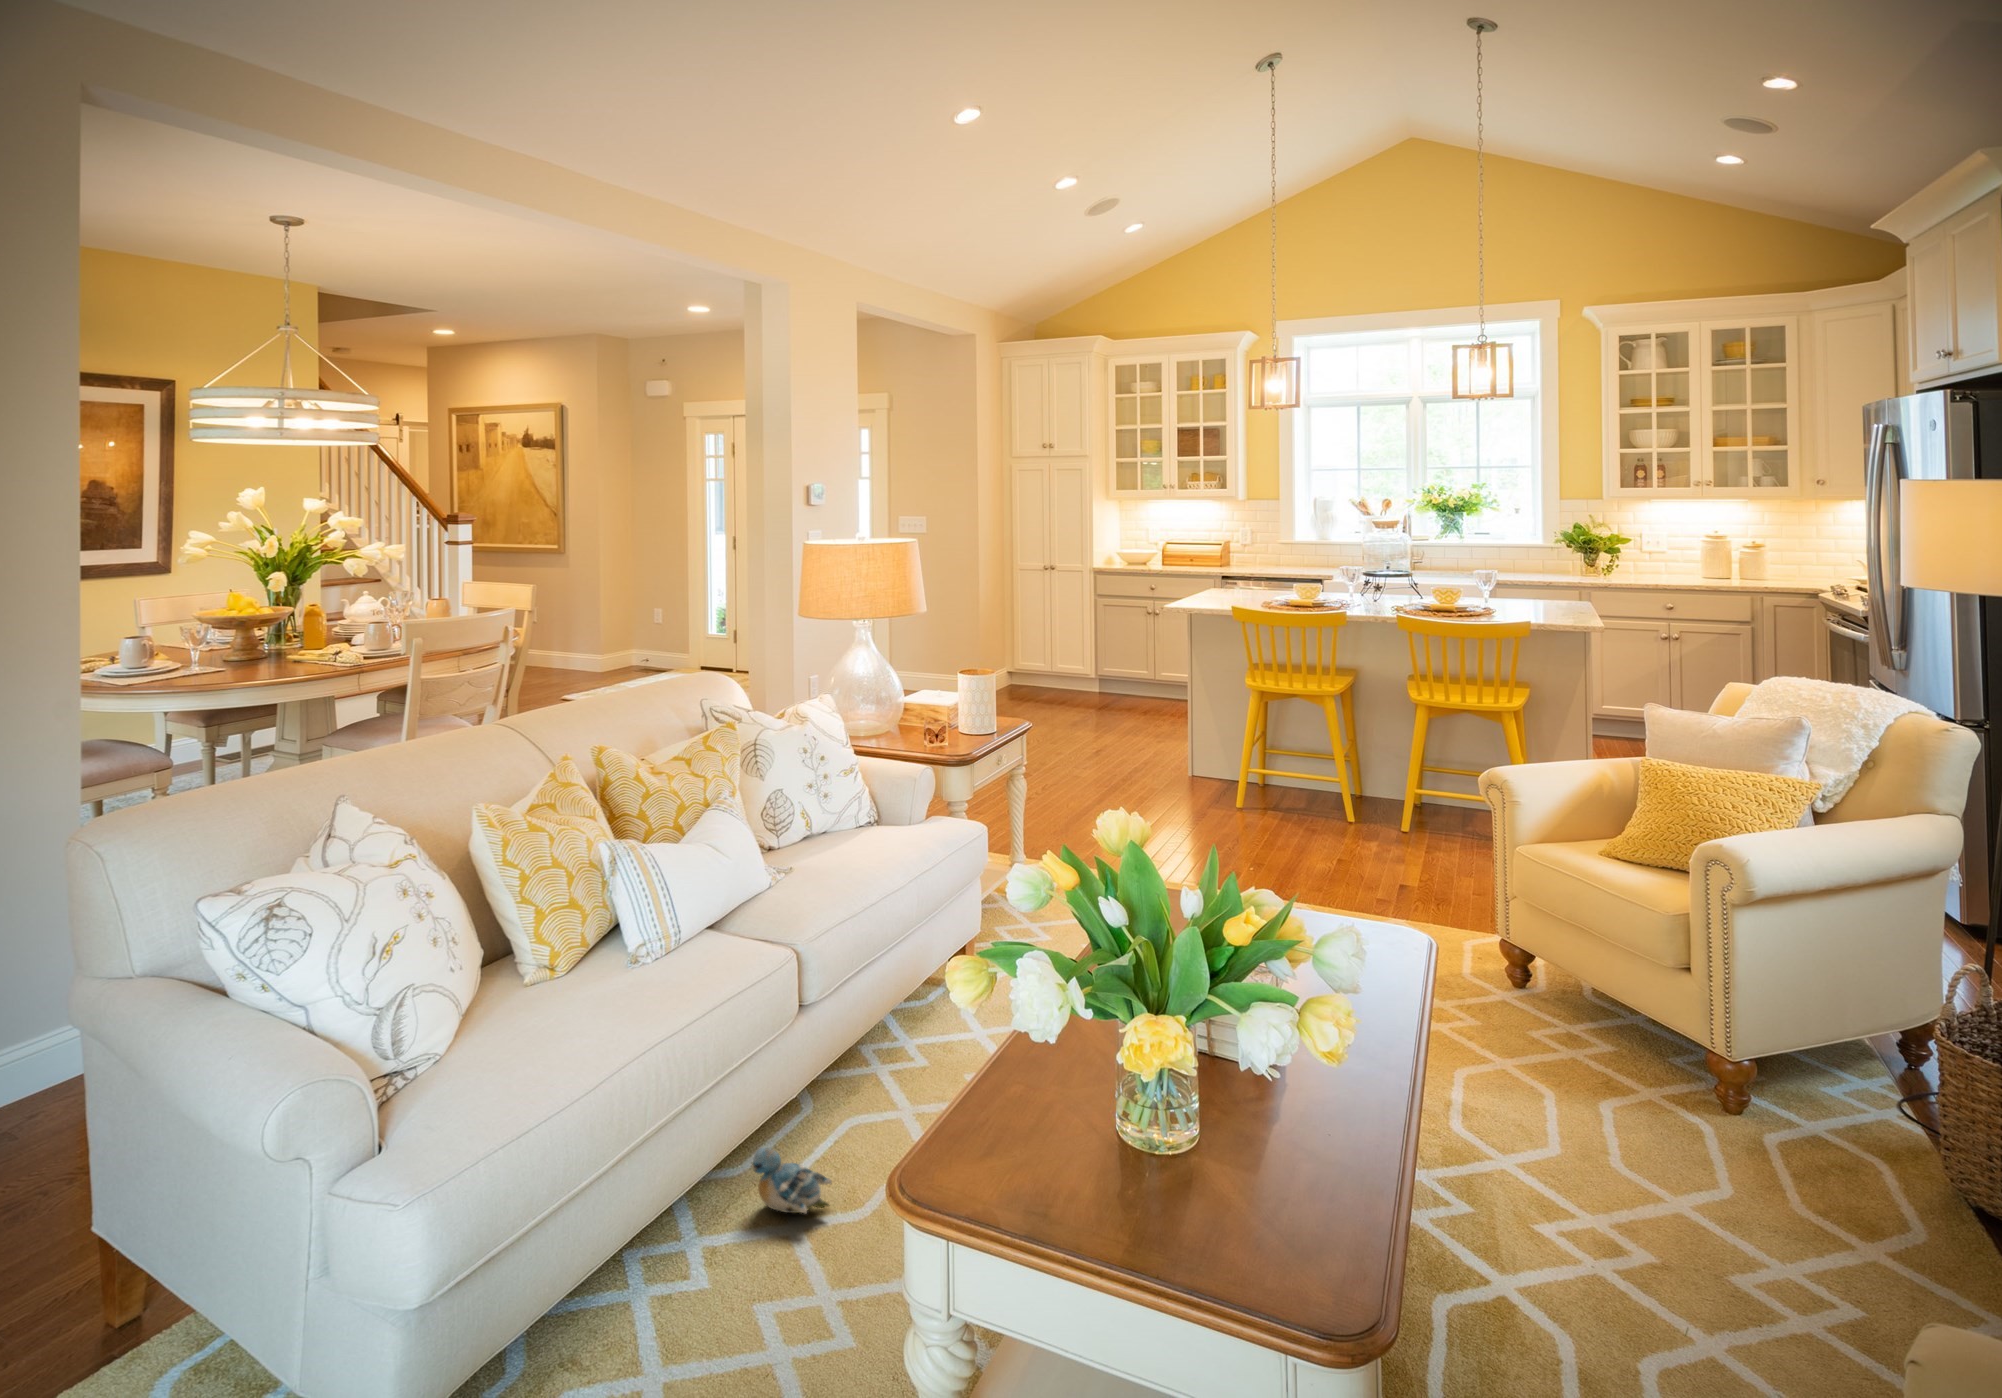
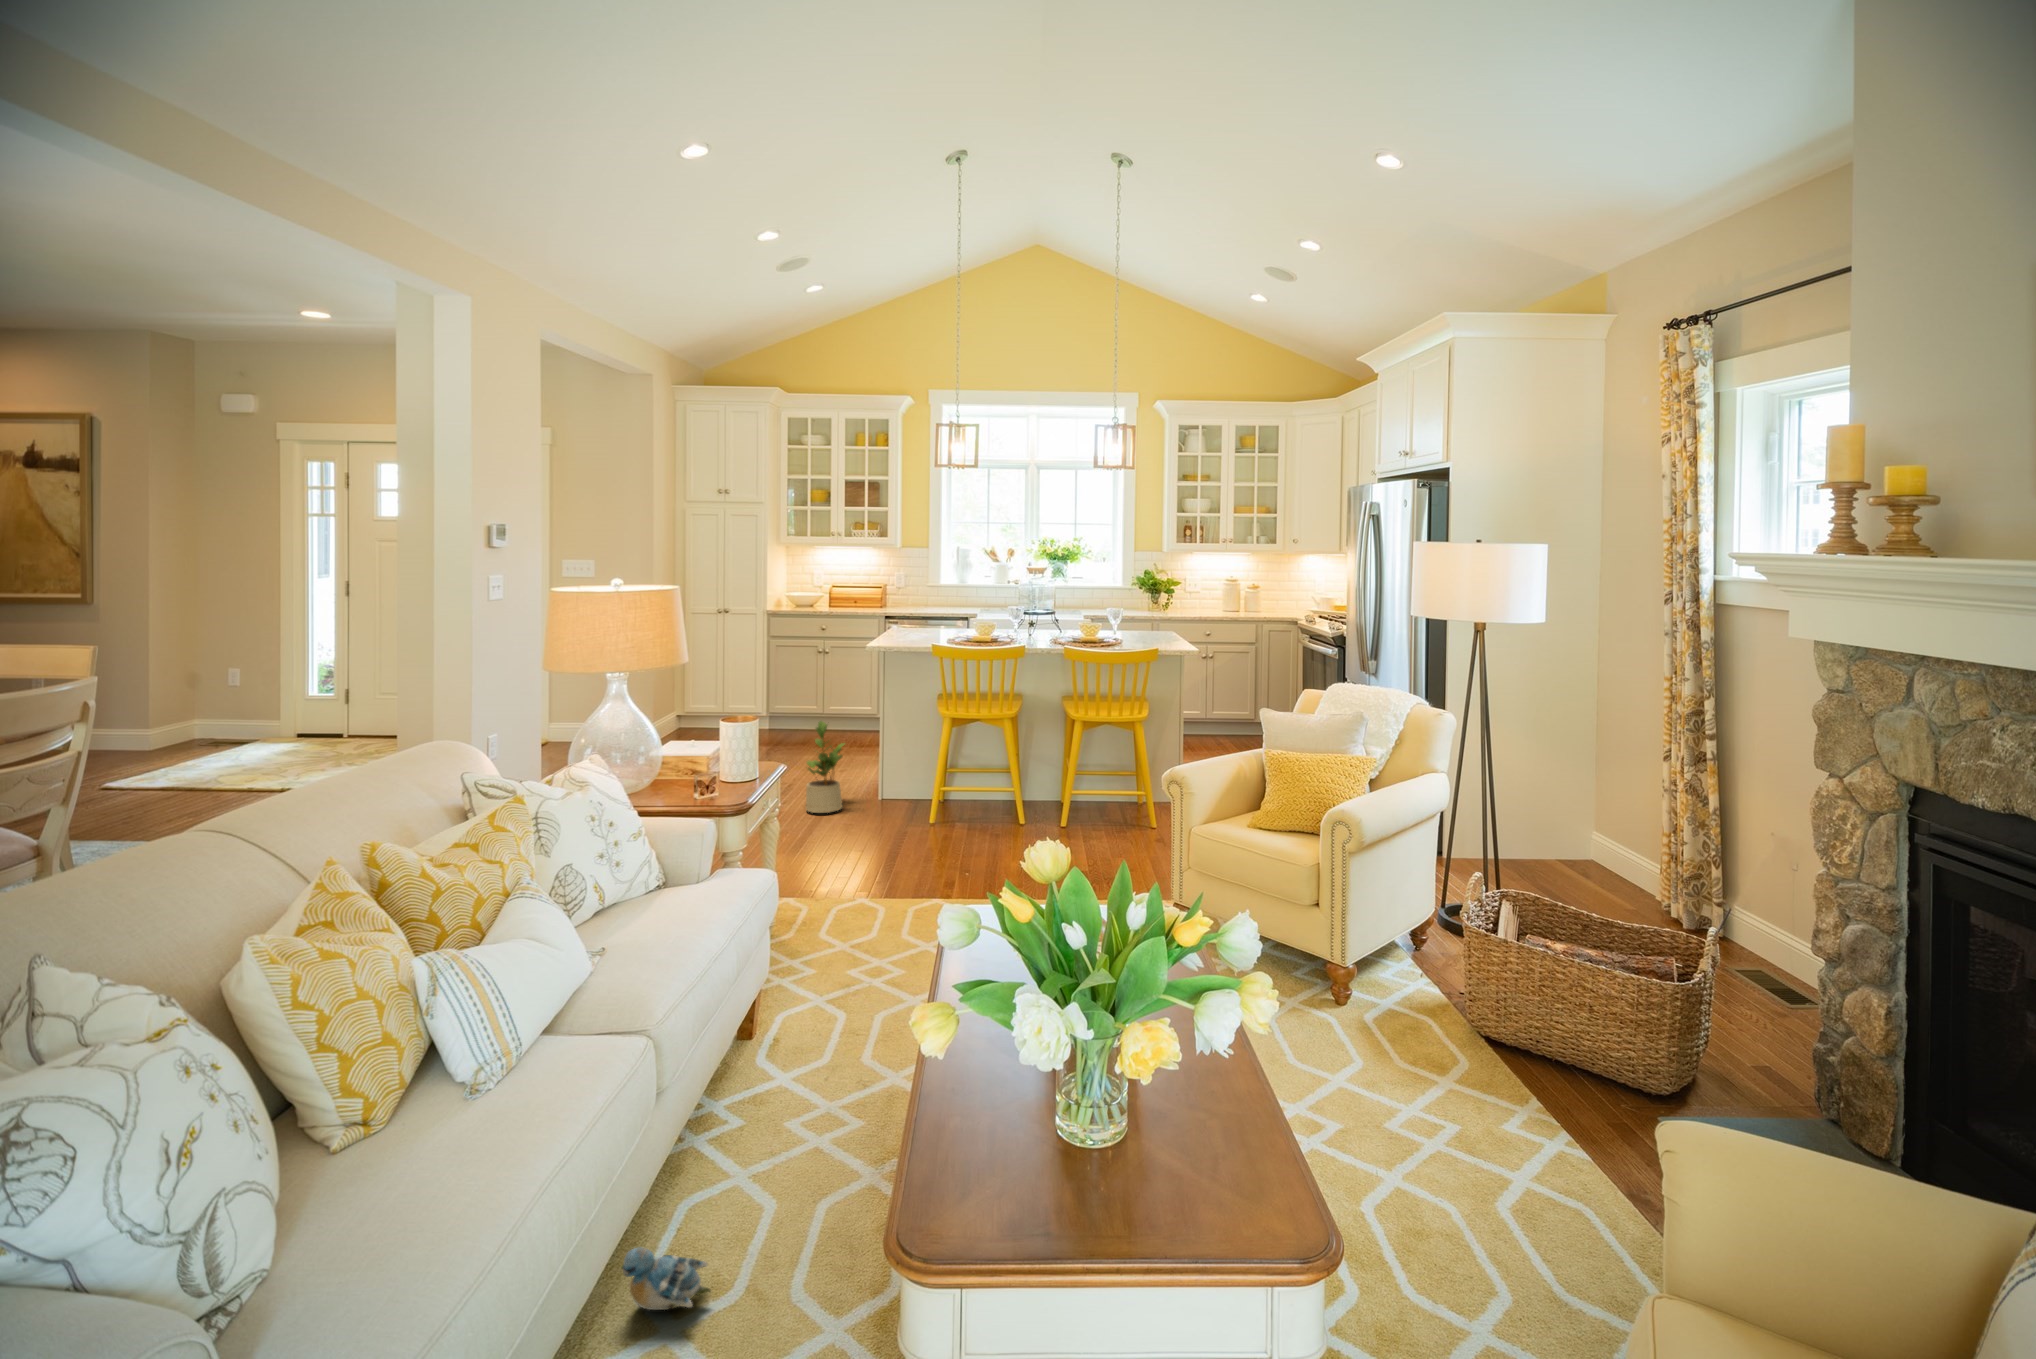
potted plant: none [1090,691,1140,796] -> present [806,721,844,813]

